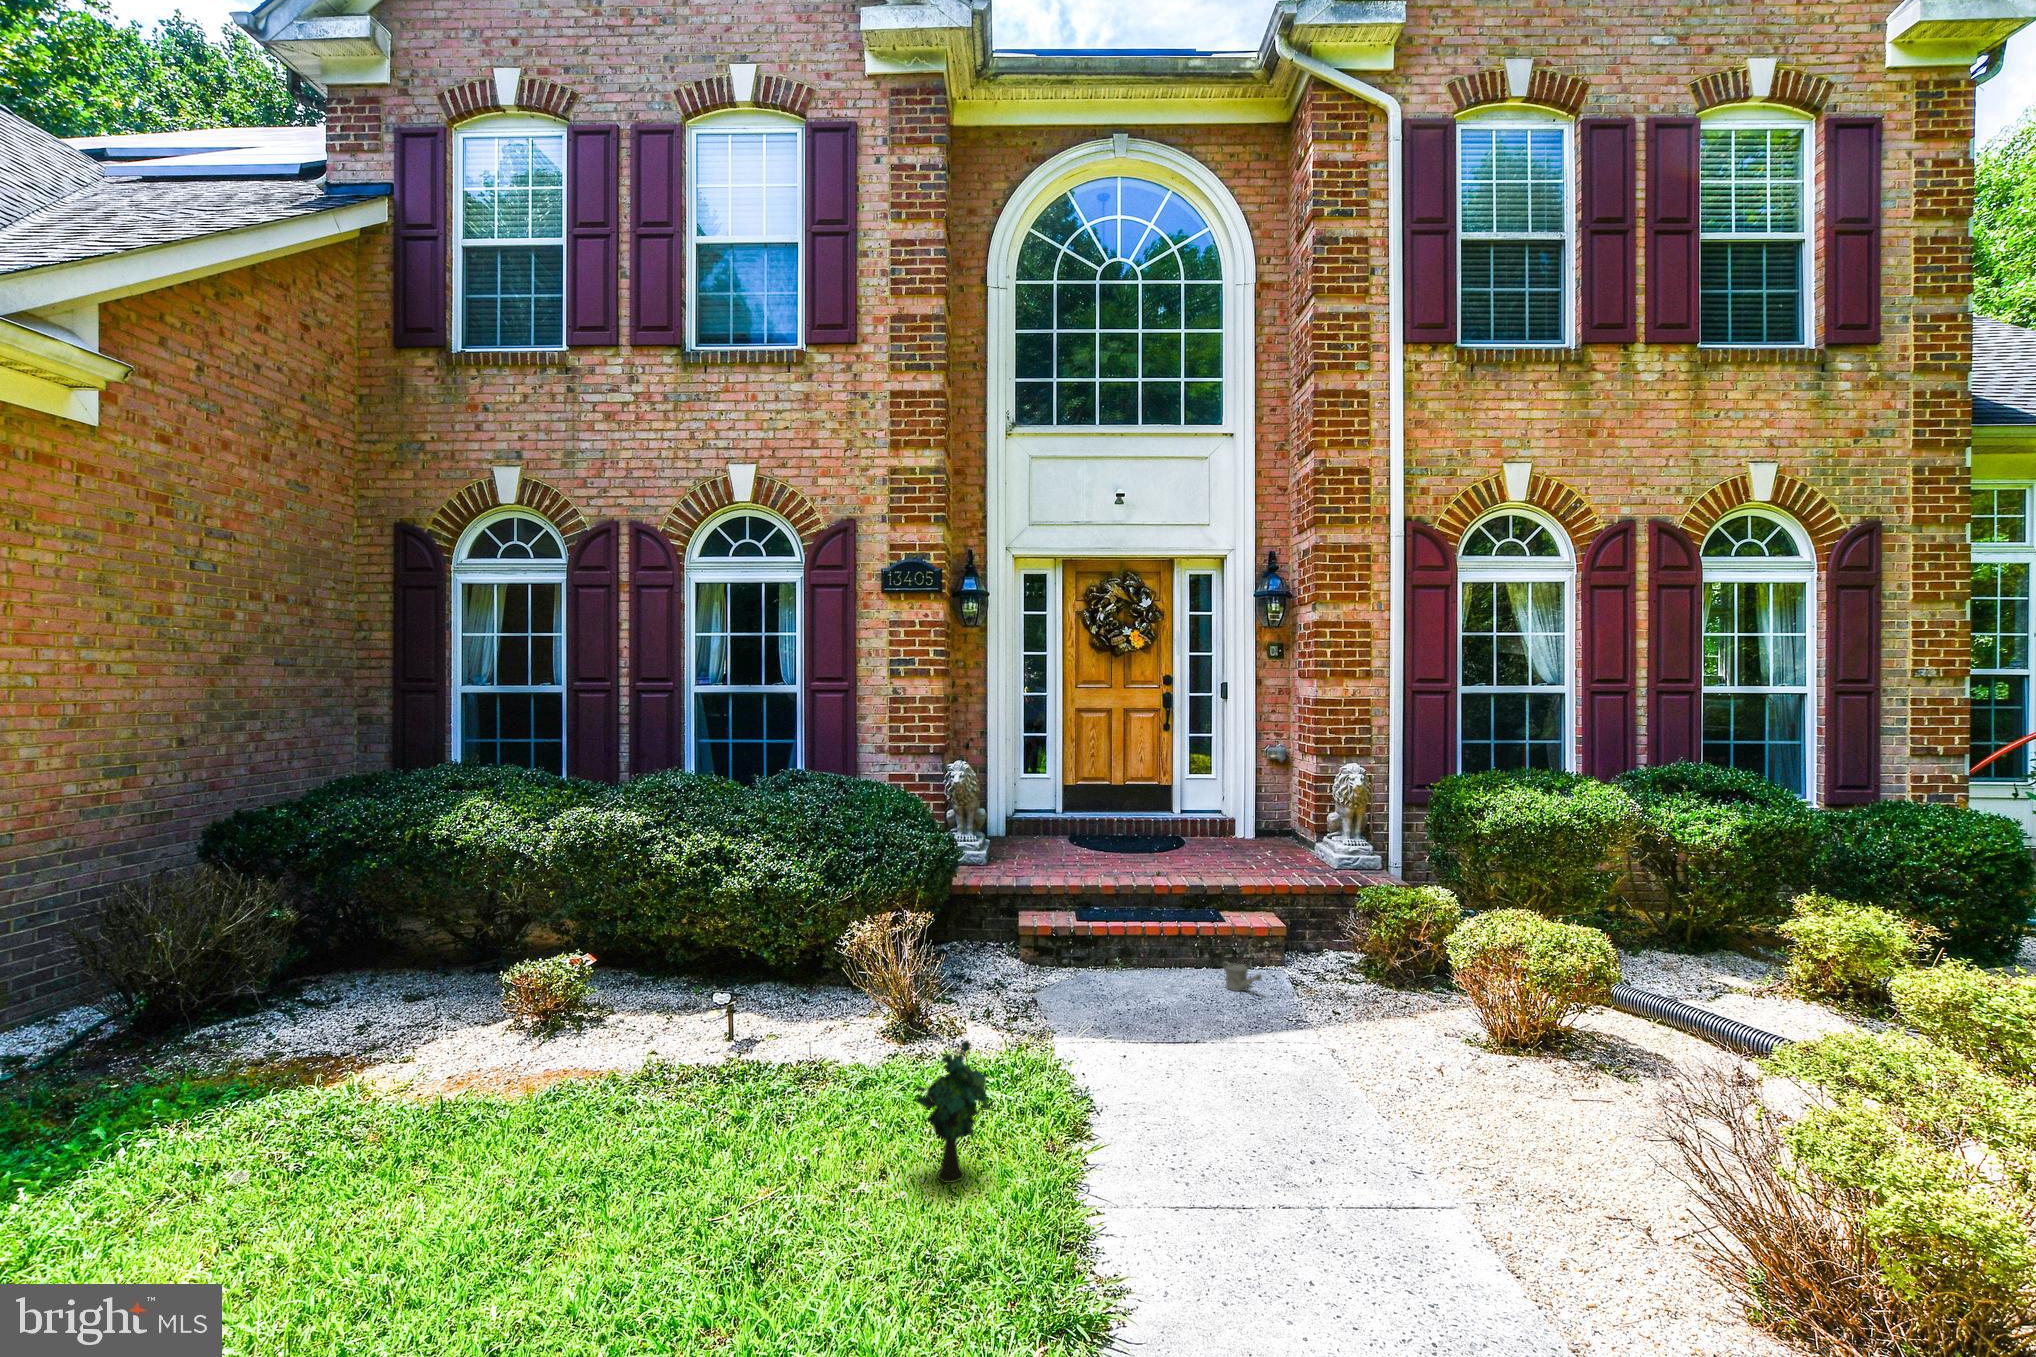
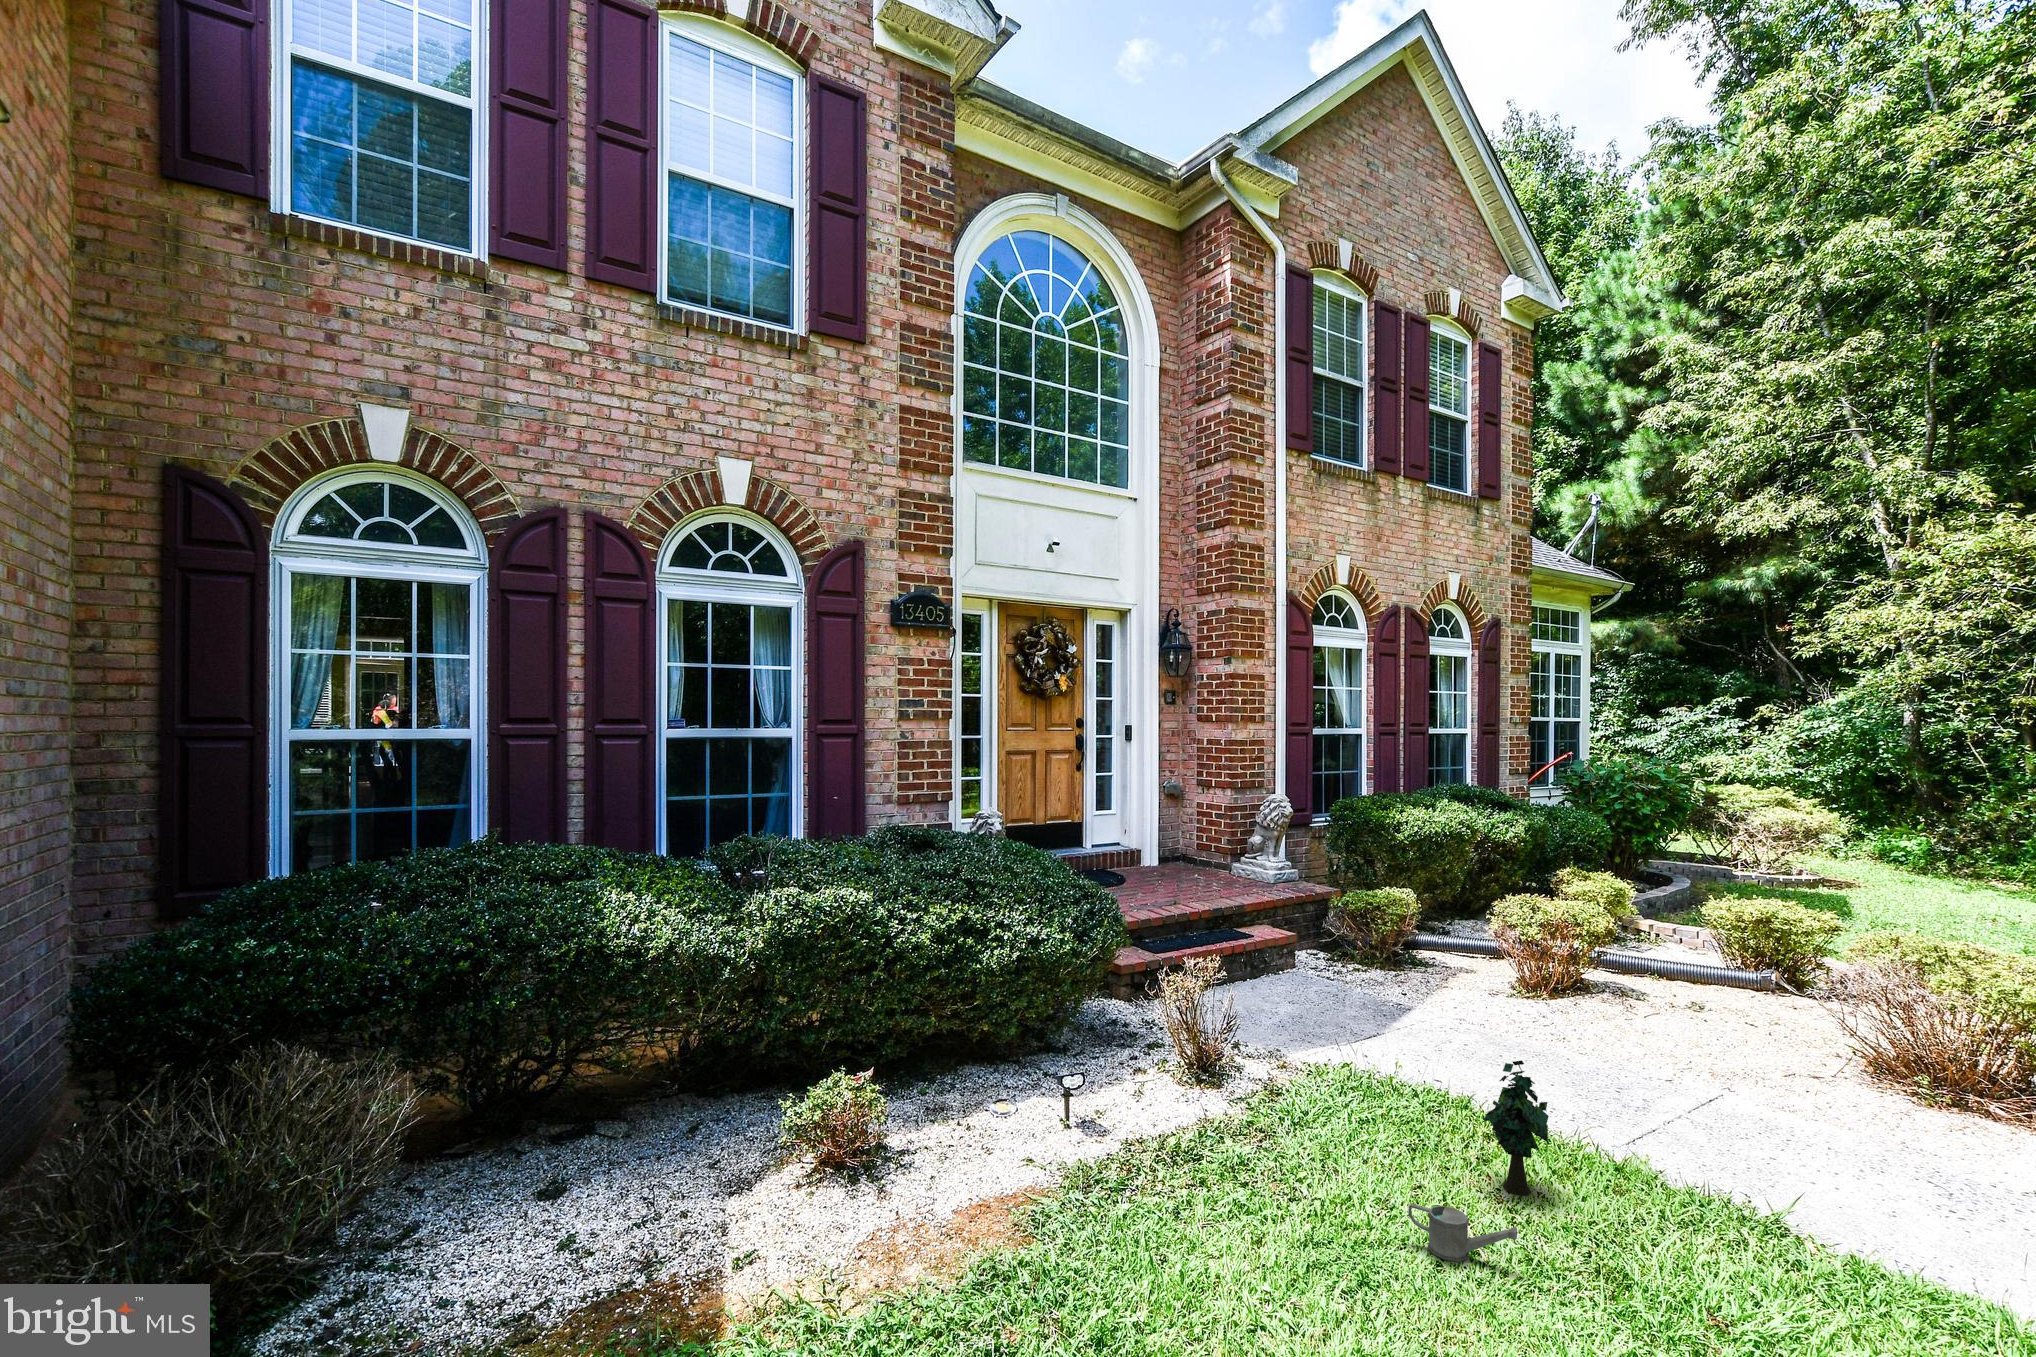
watering can: present [1223,961,1262,991] -> present [1408,1204,1517,1262]

